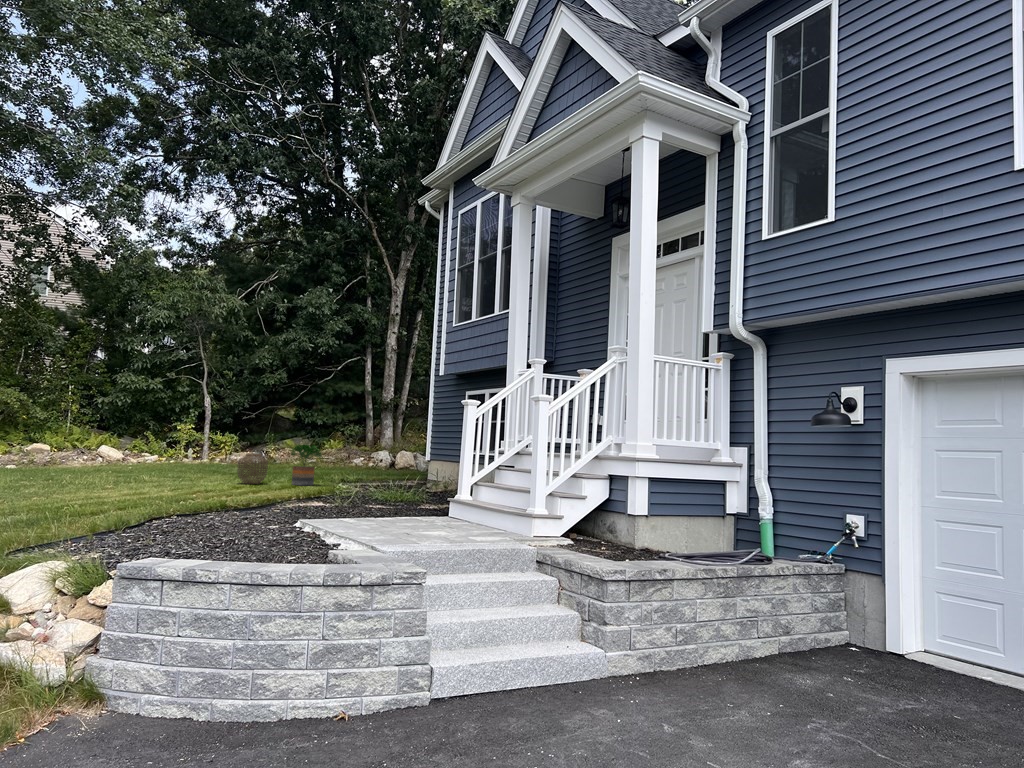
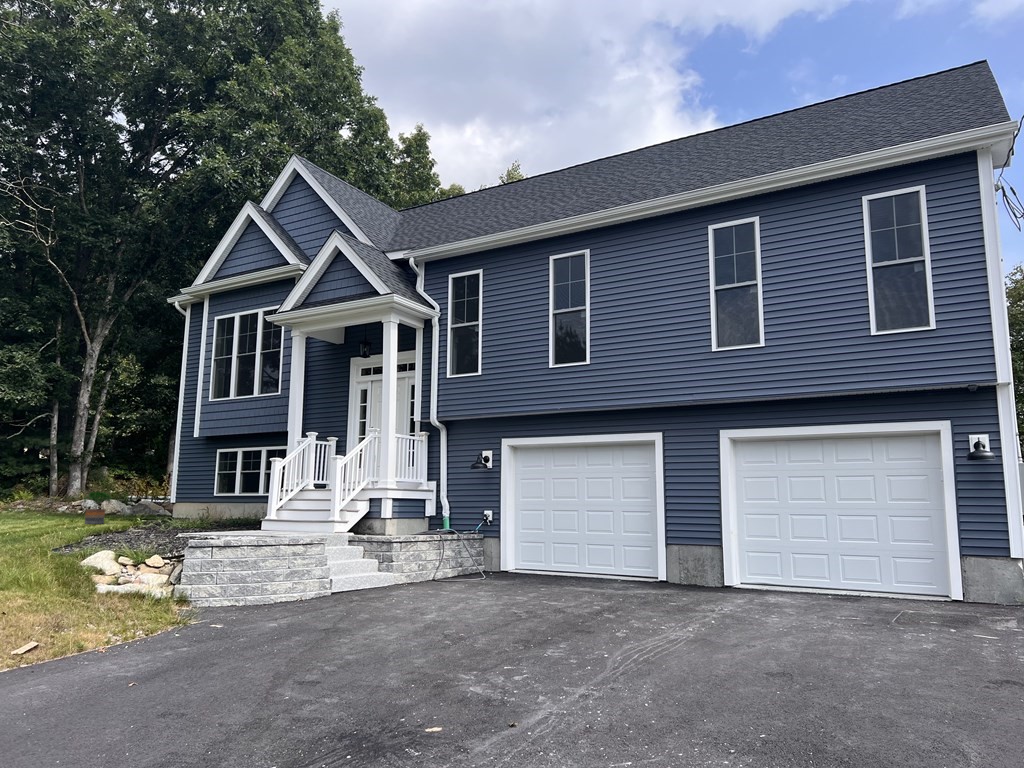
woven basket: present [238,454,268,484] -> none [37,500,65,525]

